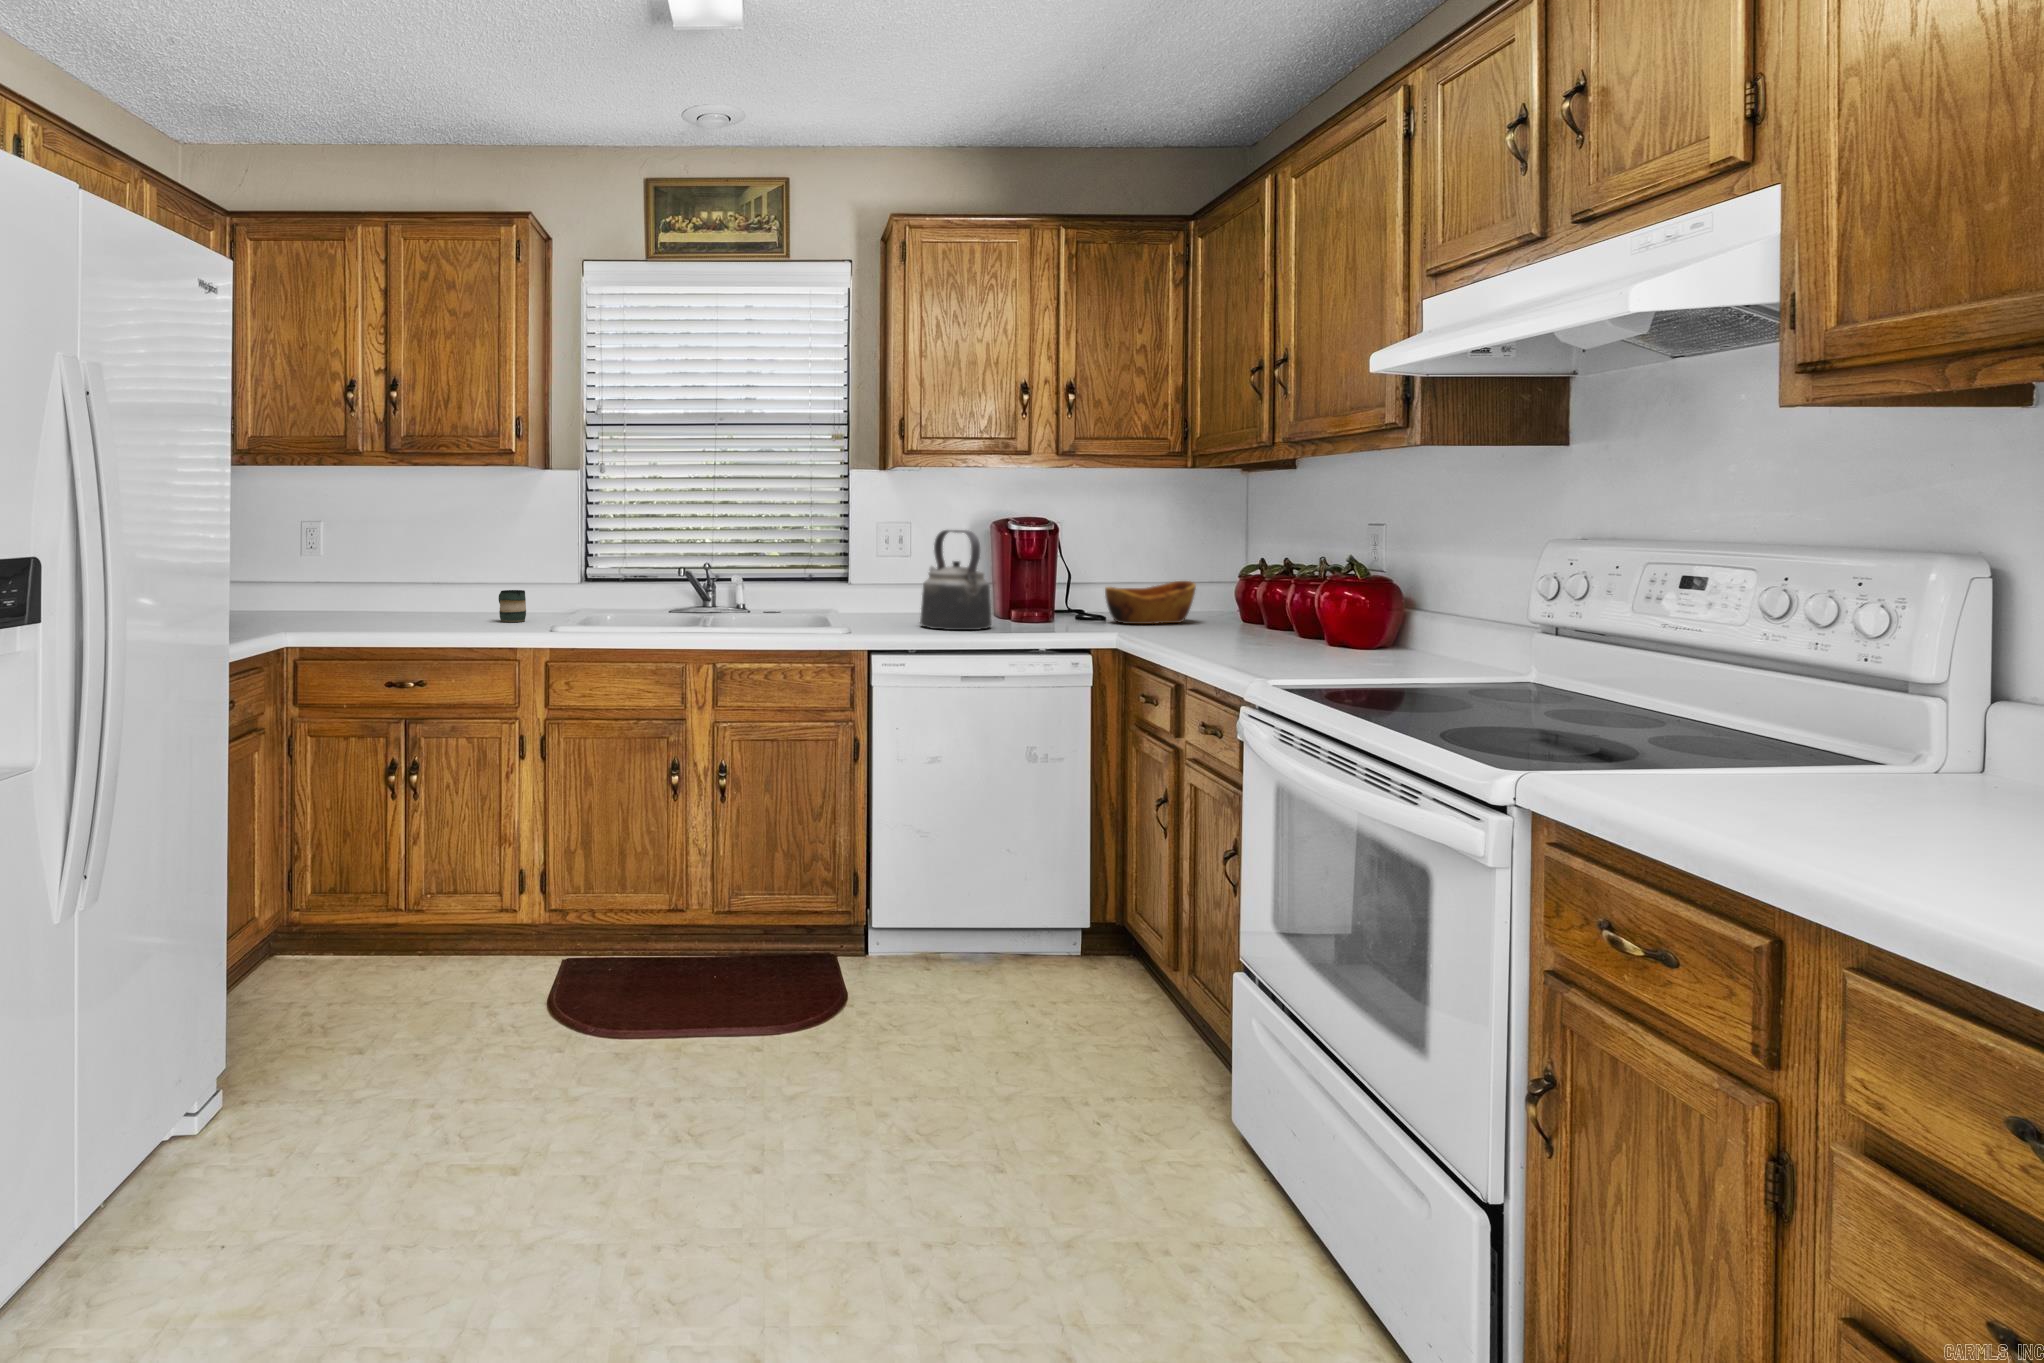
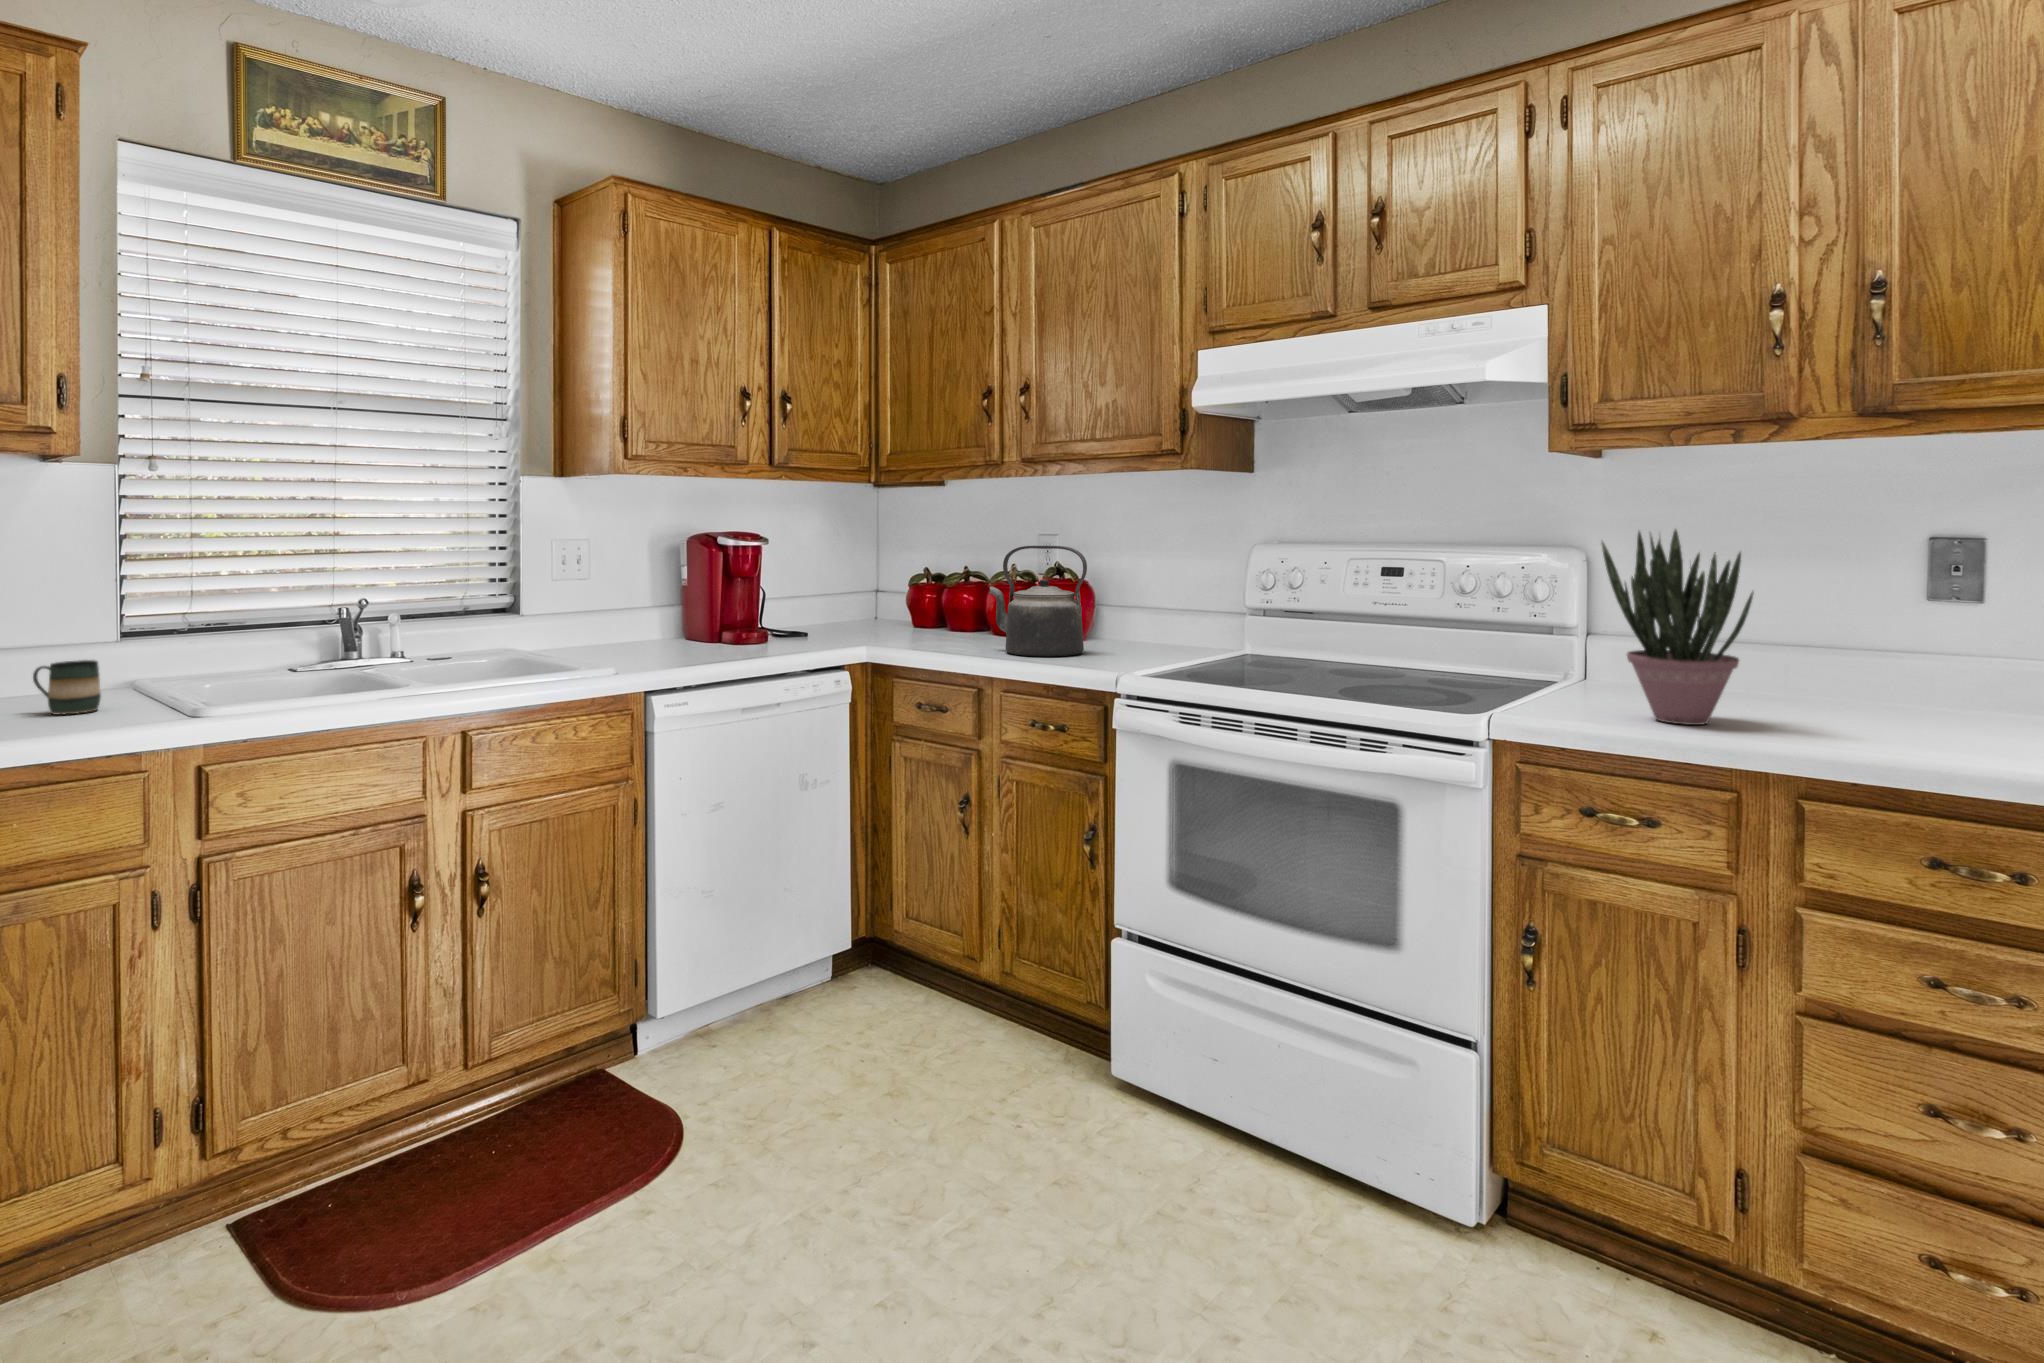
potted plant: none [1688,516,1927,828] -> present [1601,529,1754,725]
kettle: present [920,530,992,630] -> present [989,545,1087,657]
wooden bowl: present [1105,581,1196,624] -> none [807,591,879,637]

